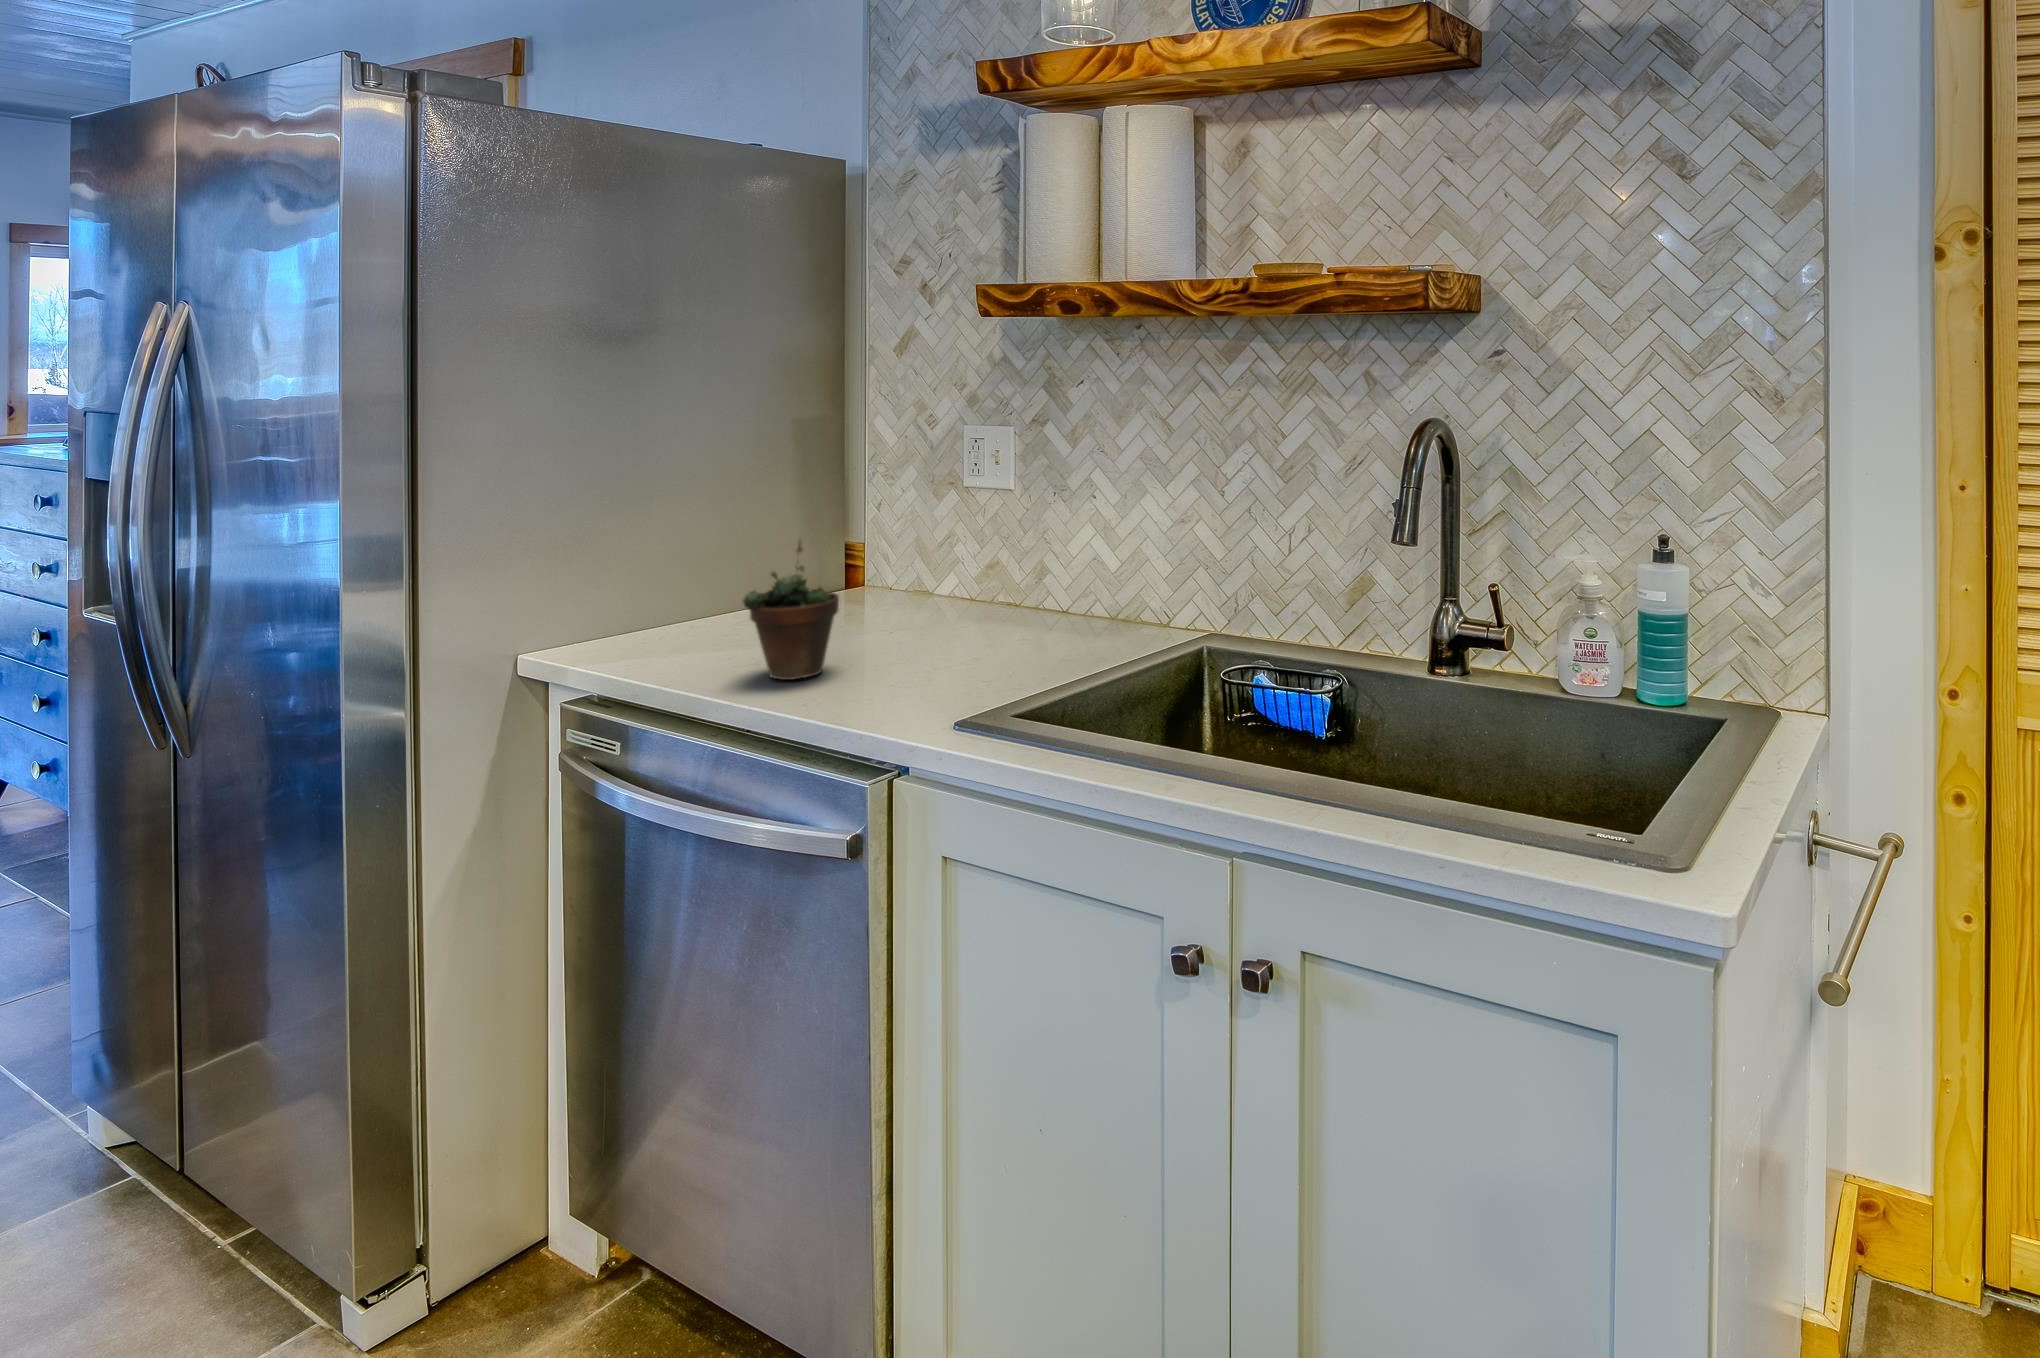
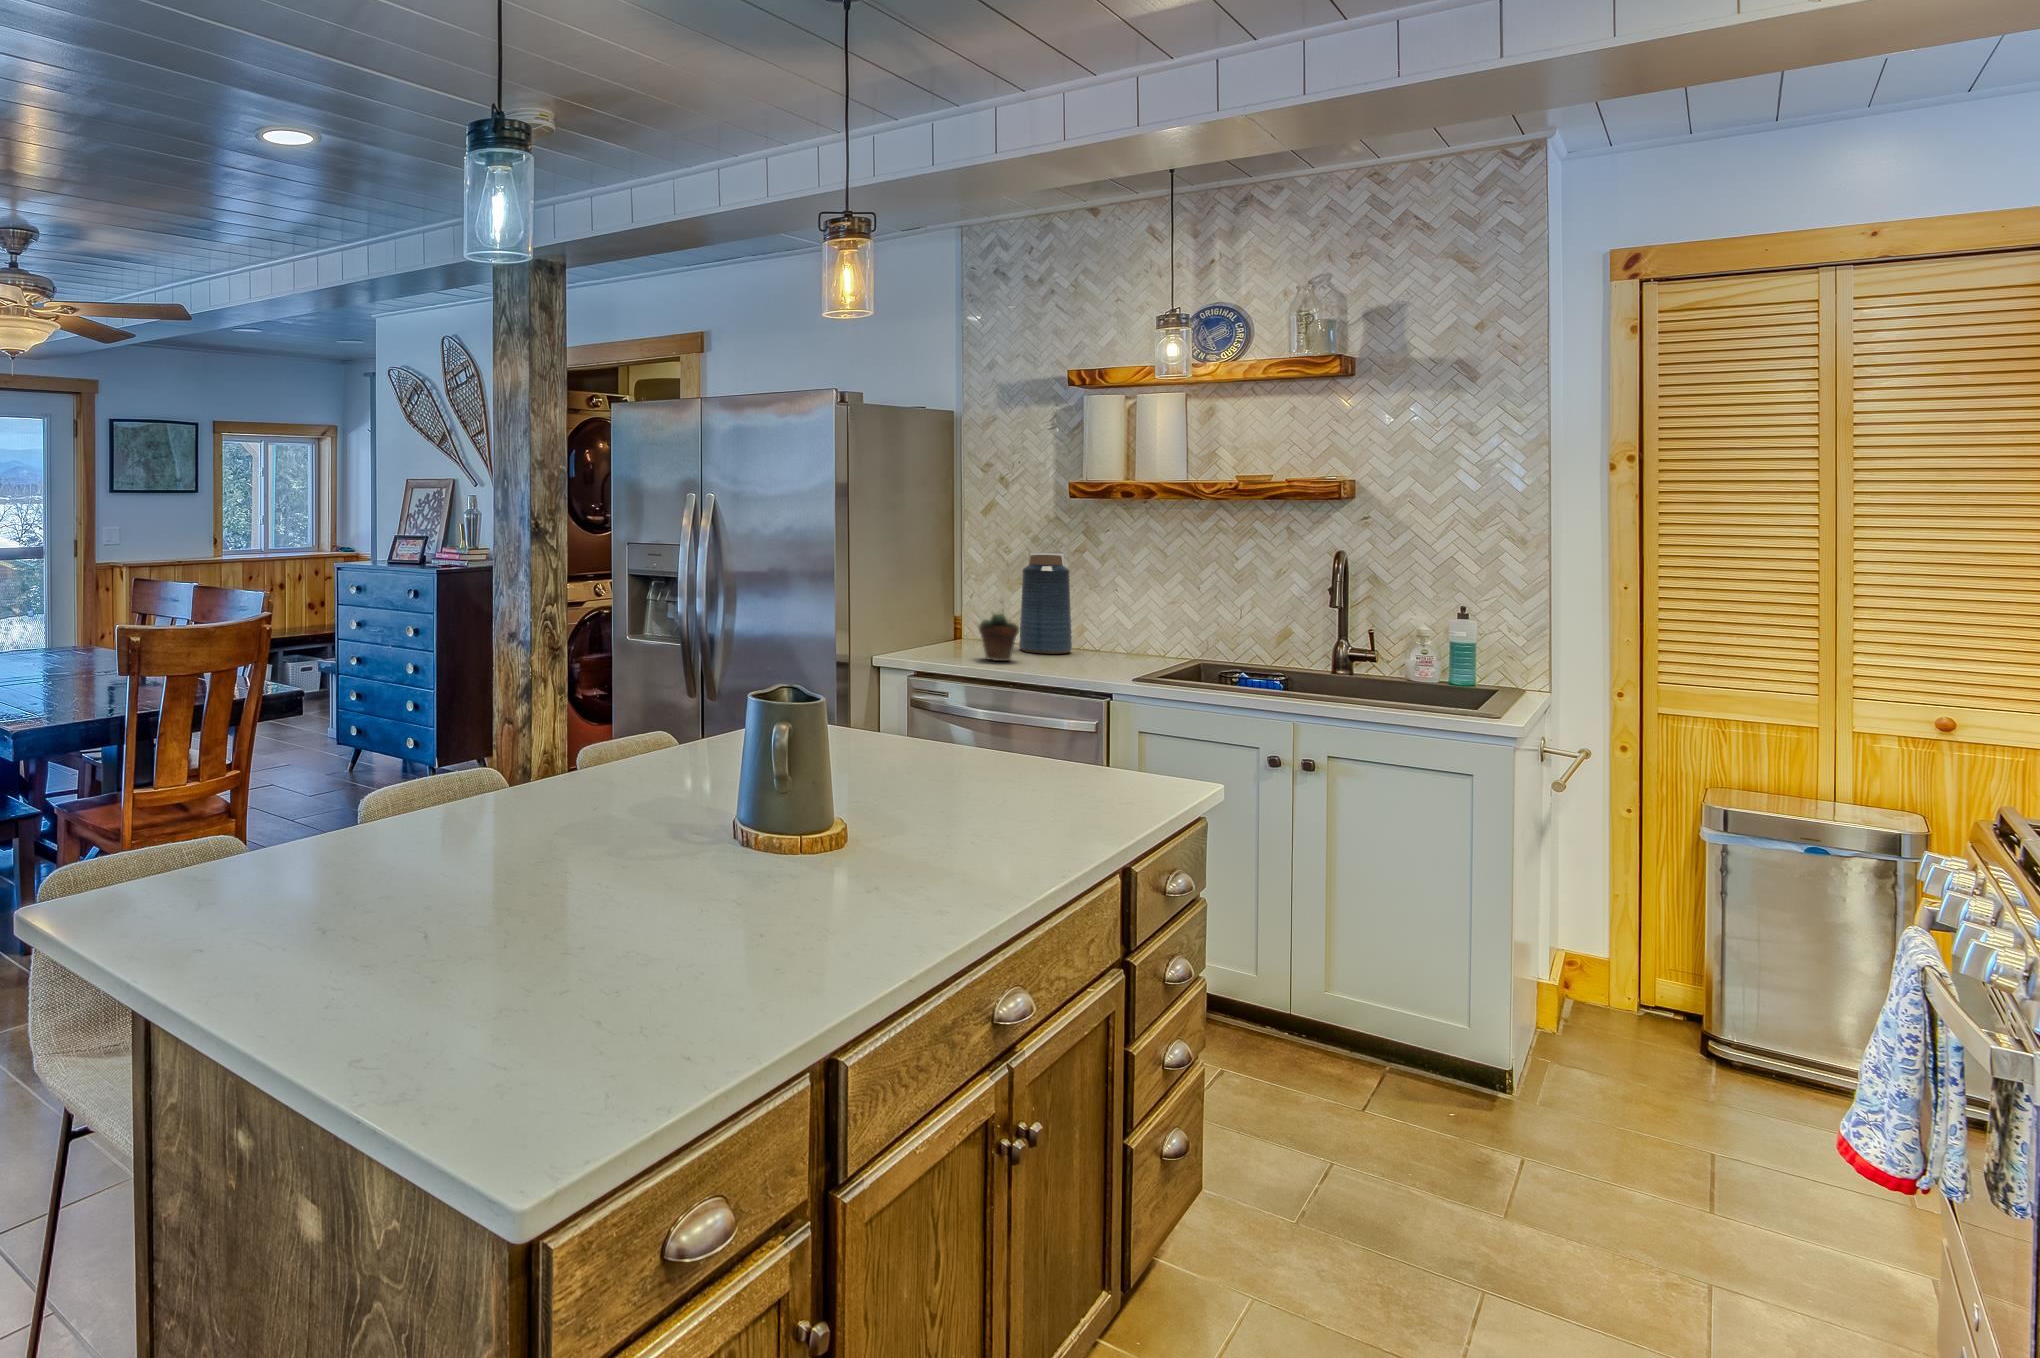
vase: none [909,436,1011,639] -> present [1019,555,1072,654]

